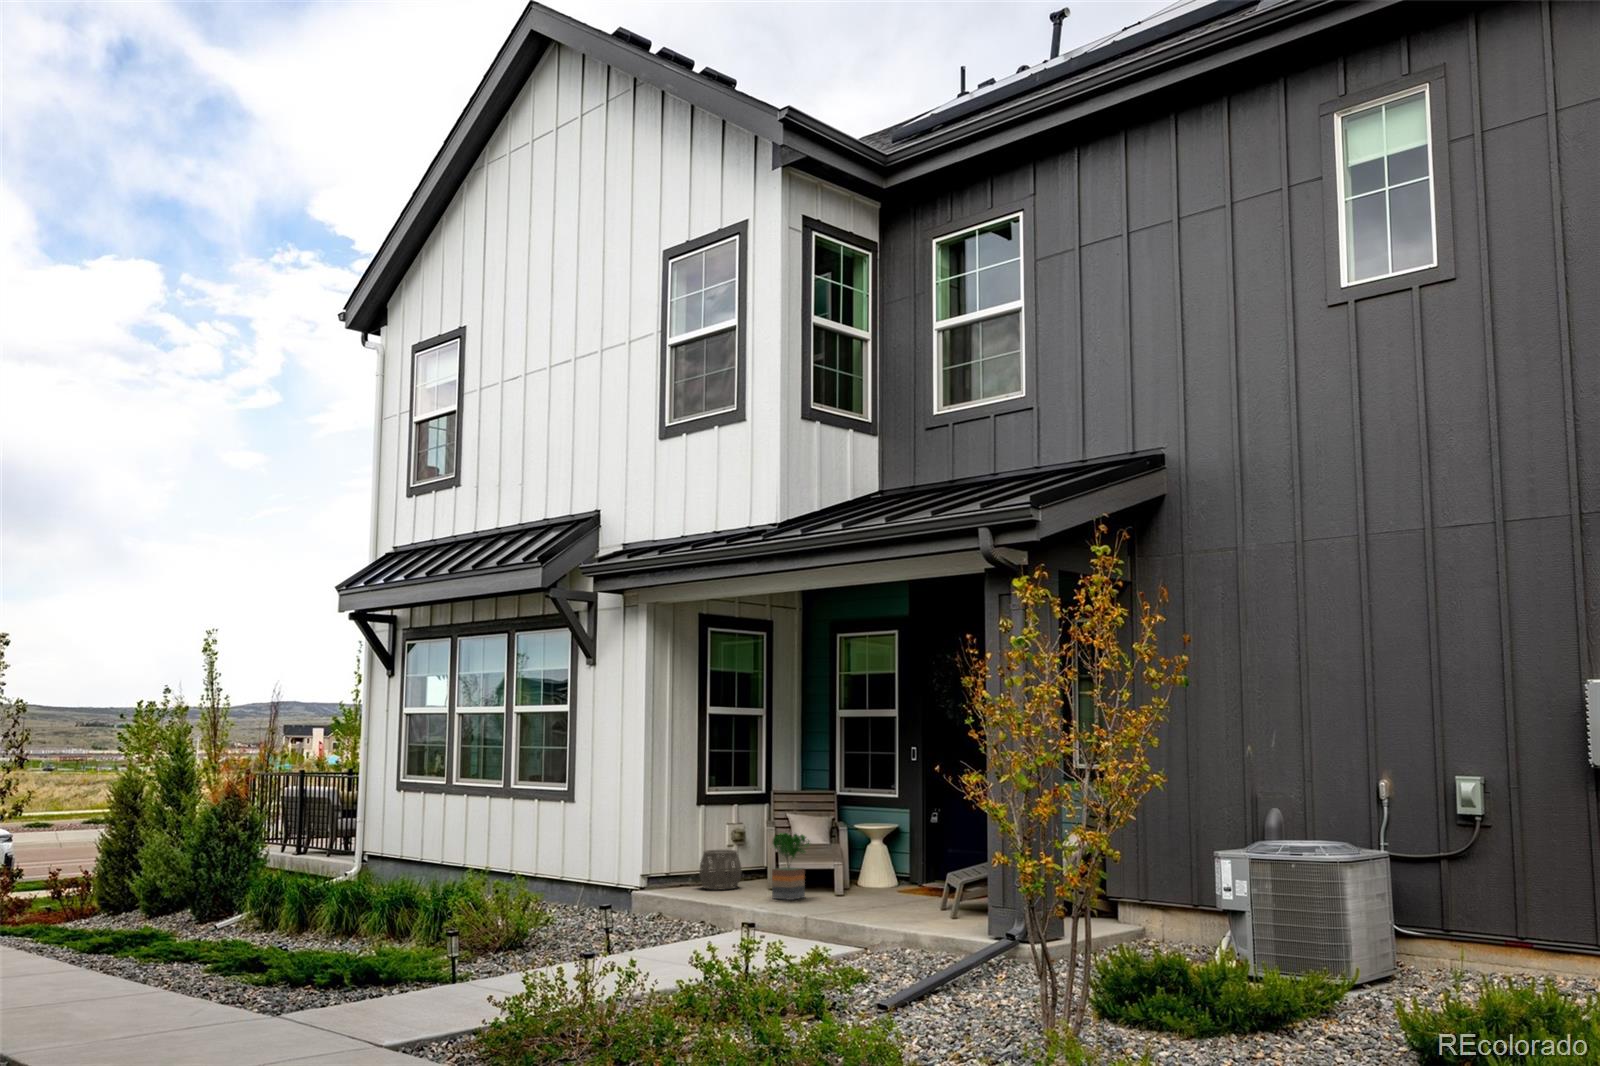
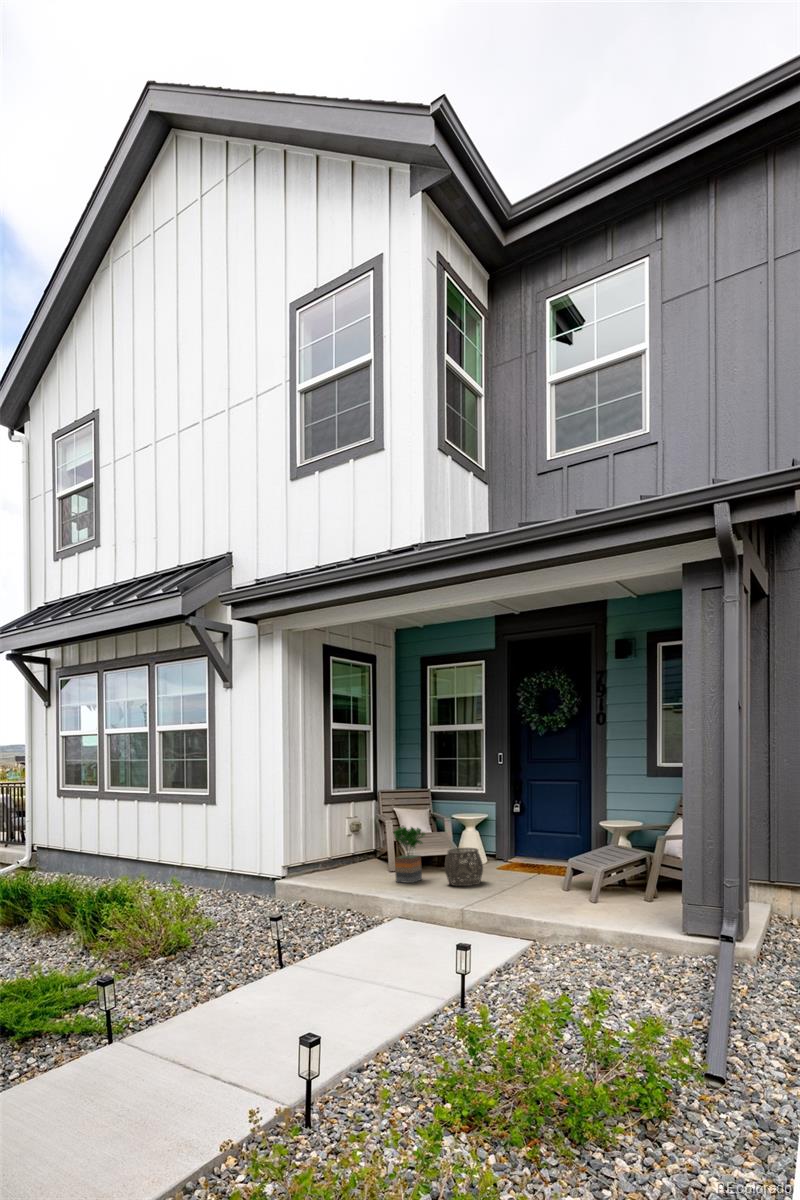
woven basket: present [699,849,741,890] -> present [445,848,483,886]

